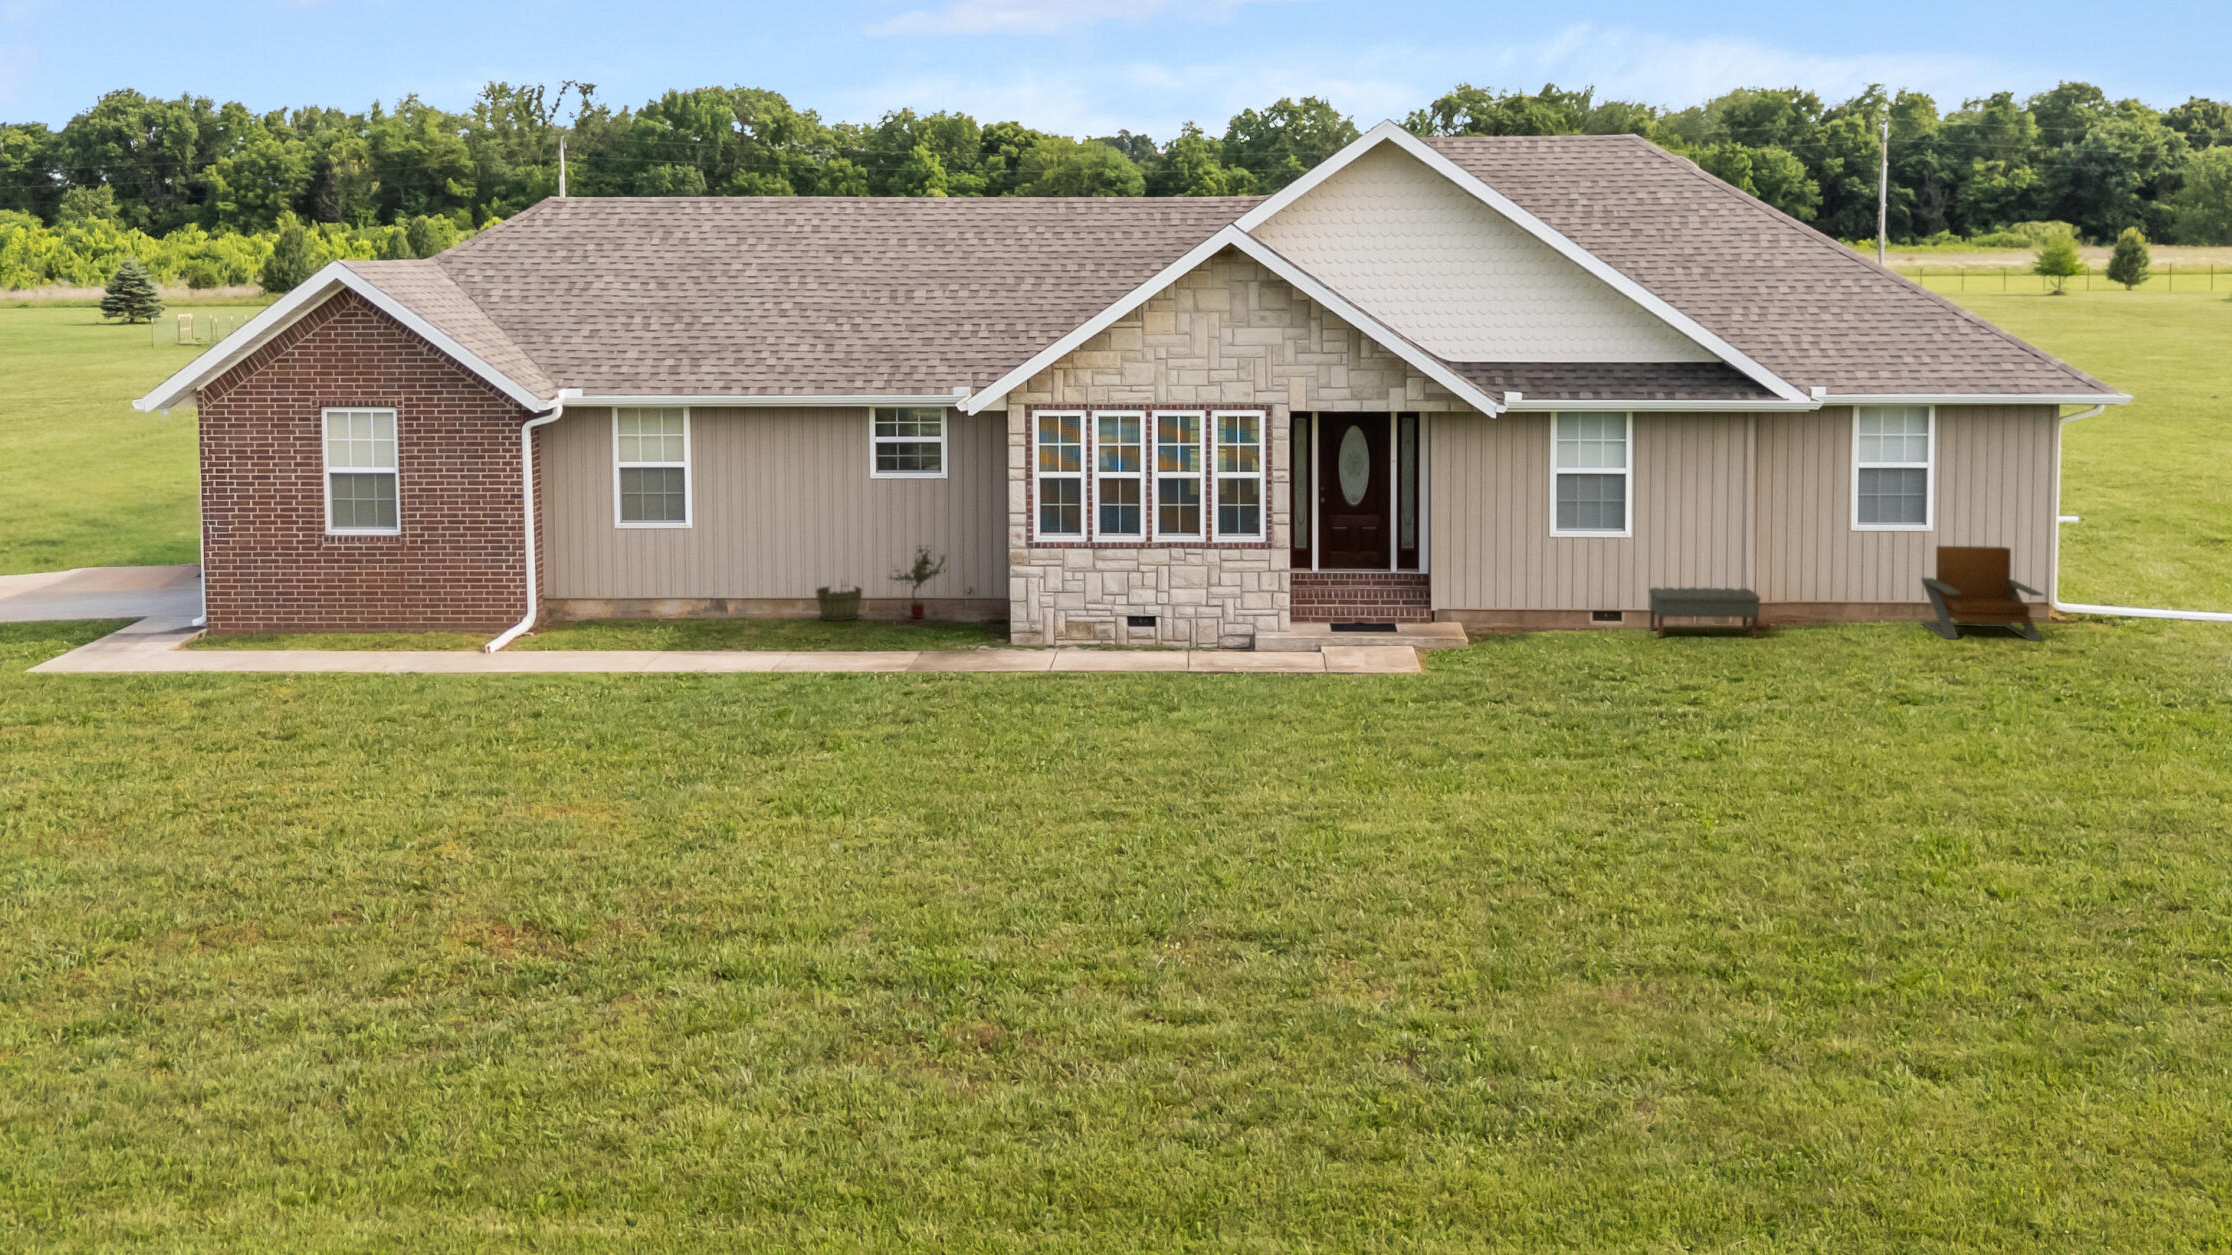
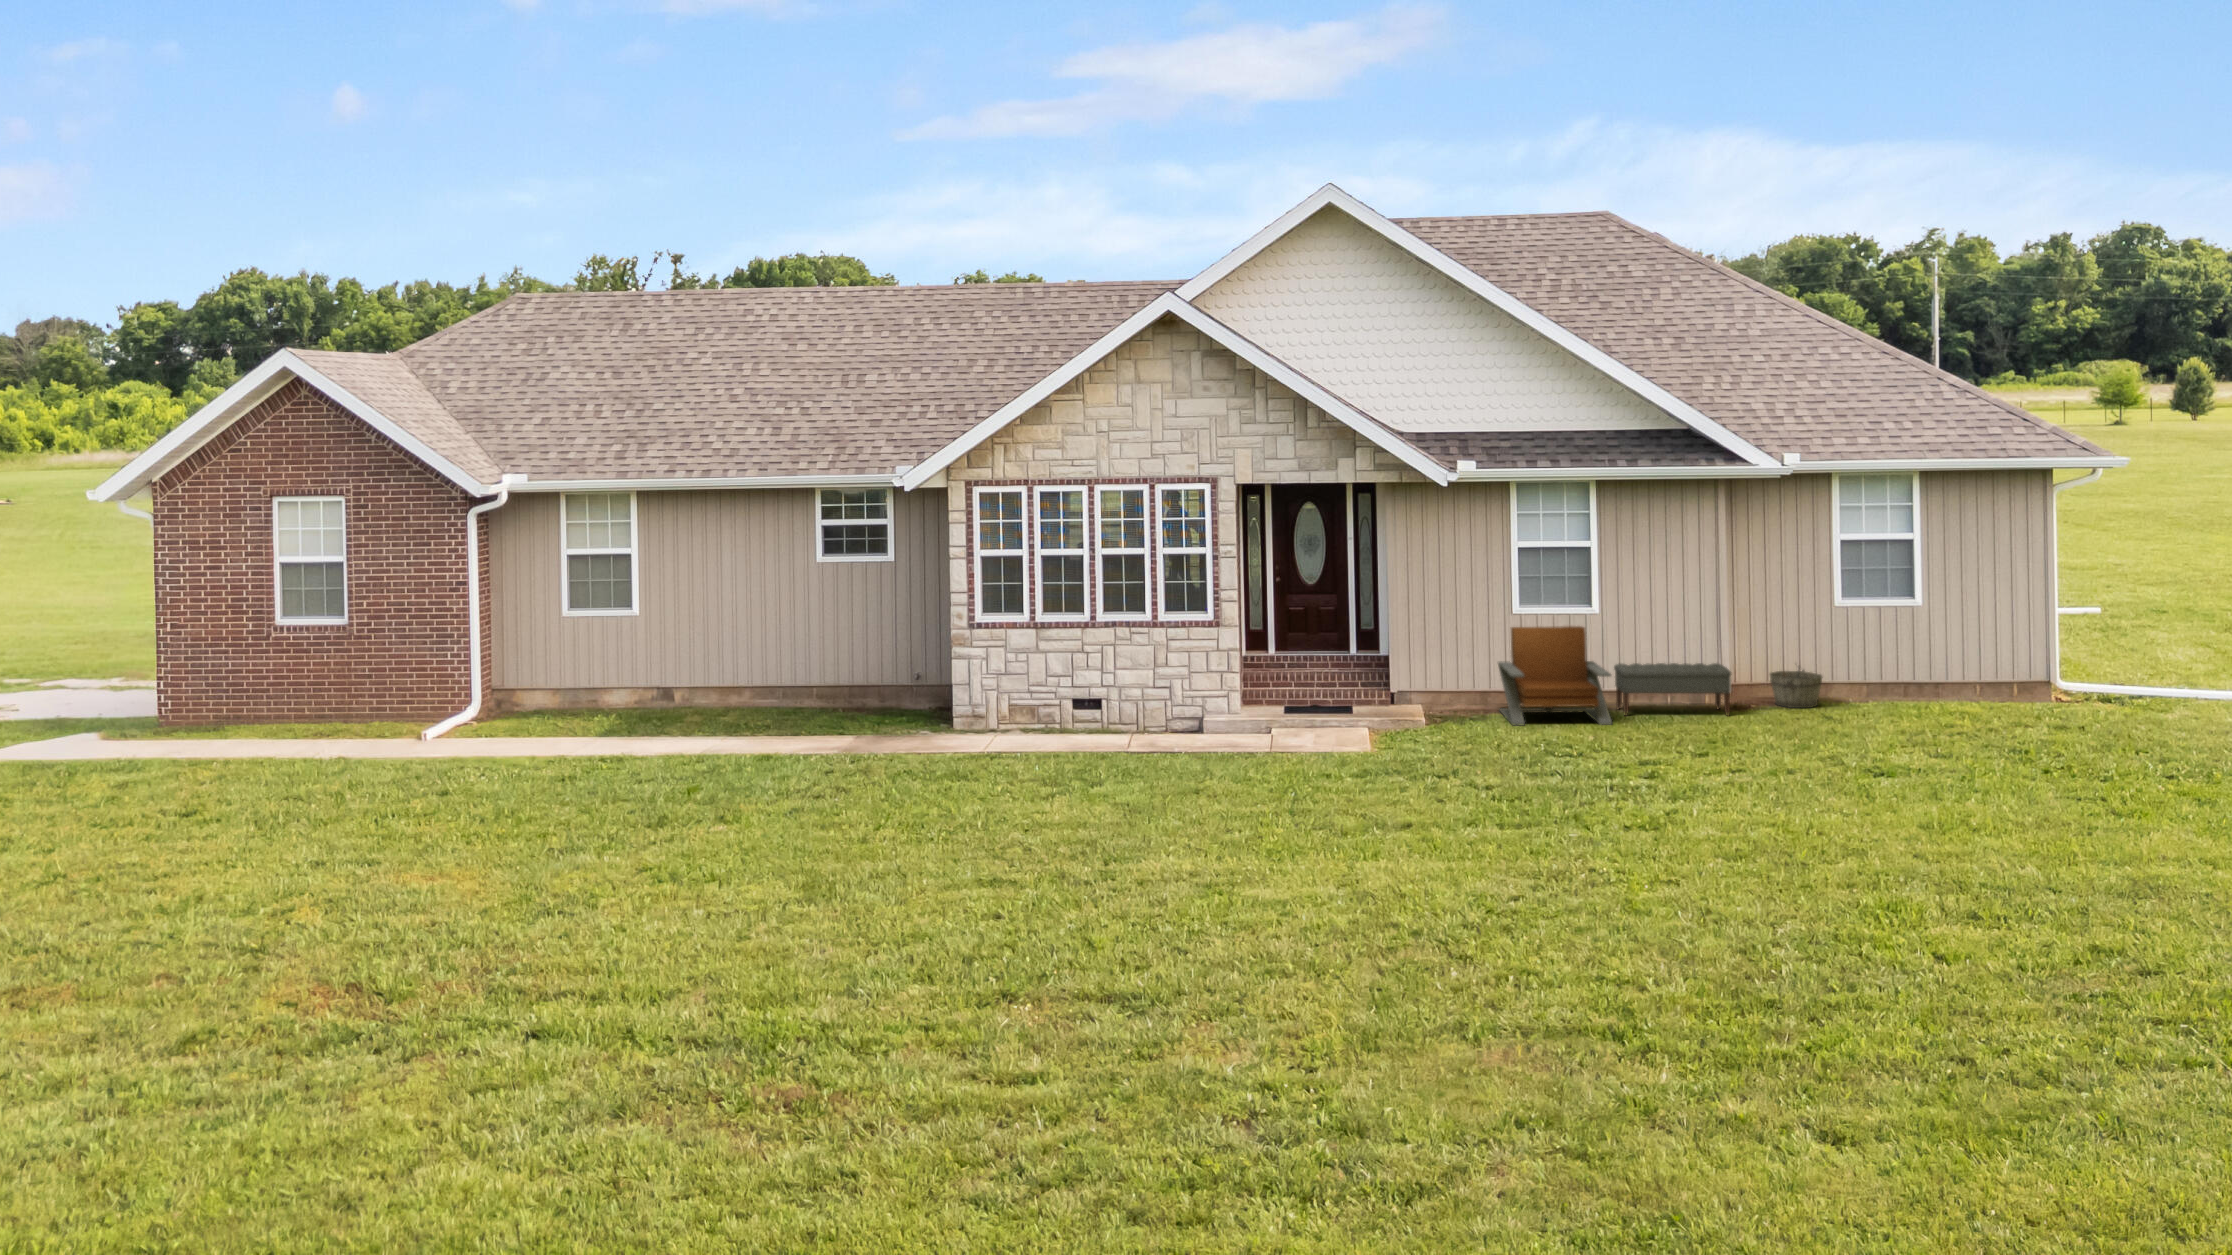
potted tree: present [890,545,946,618] -> none [833,629,893,704]
lounge chair: present [1921,546,2043,641] -> present [1498,626,1612,725]
wooden bucket: present [816,587,862,621] -> present [1770,670,1823,708]

